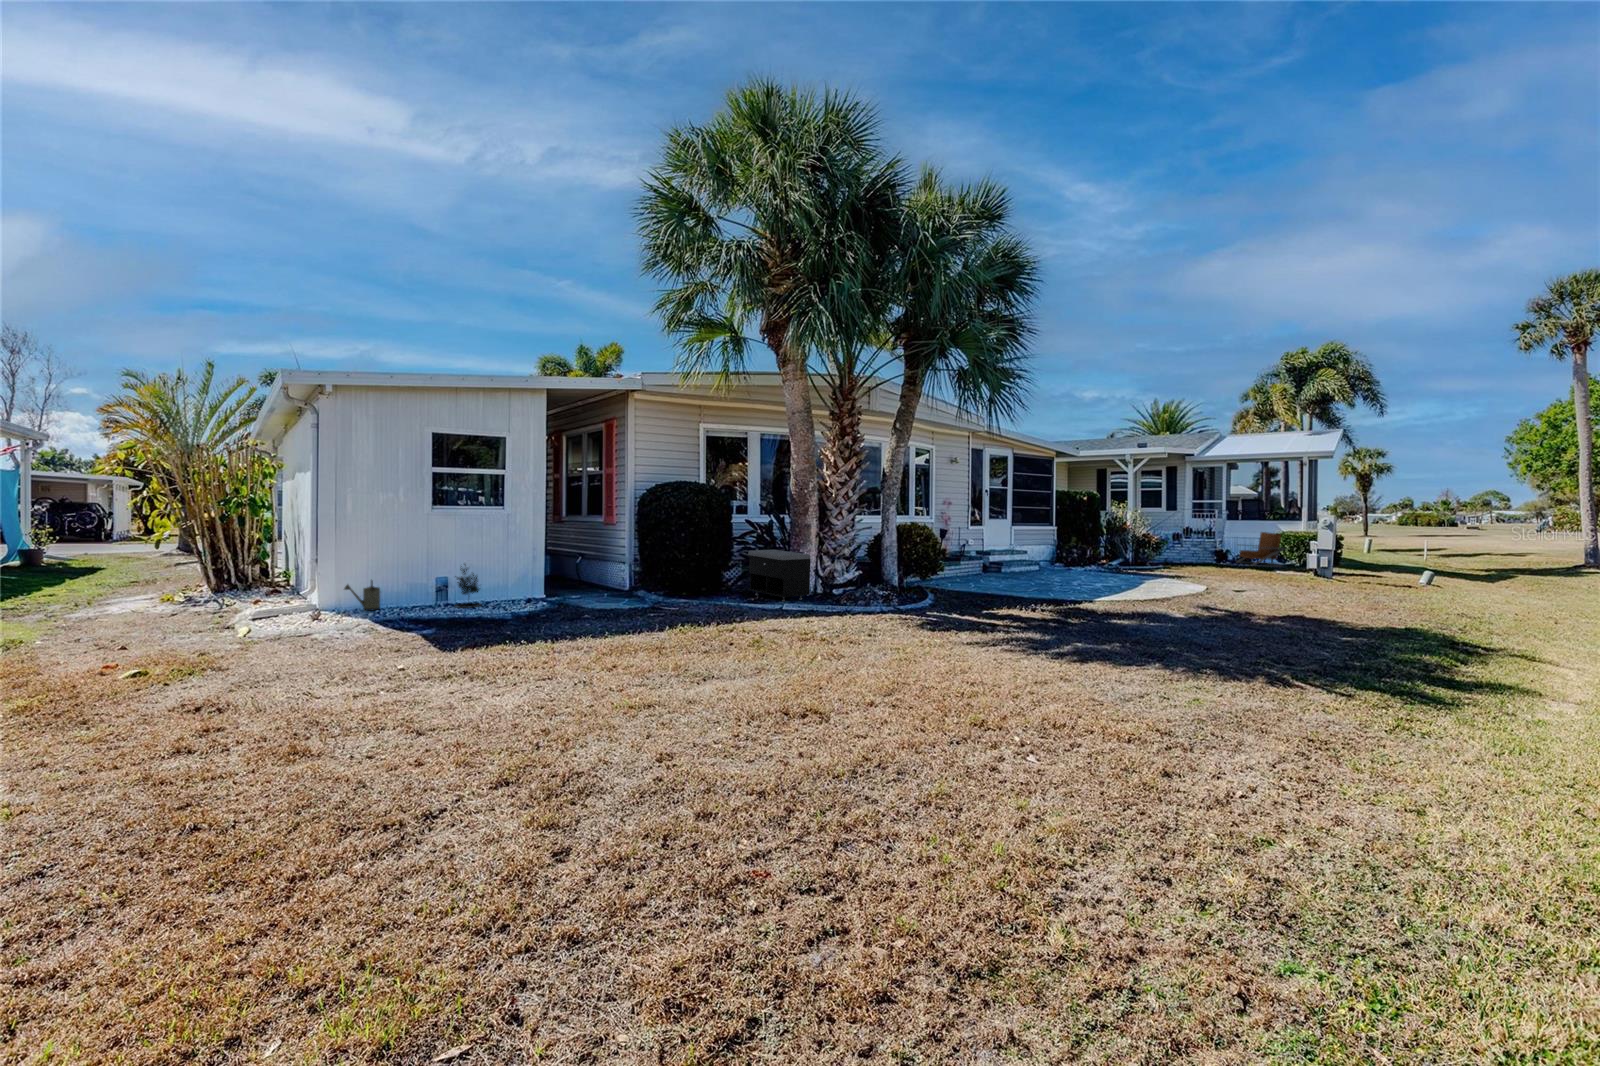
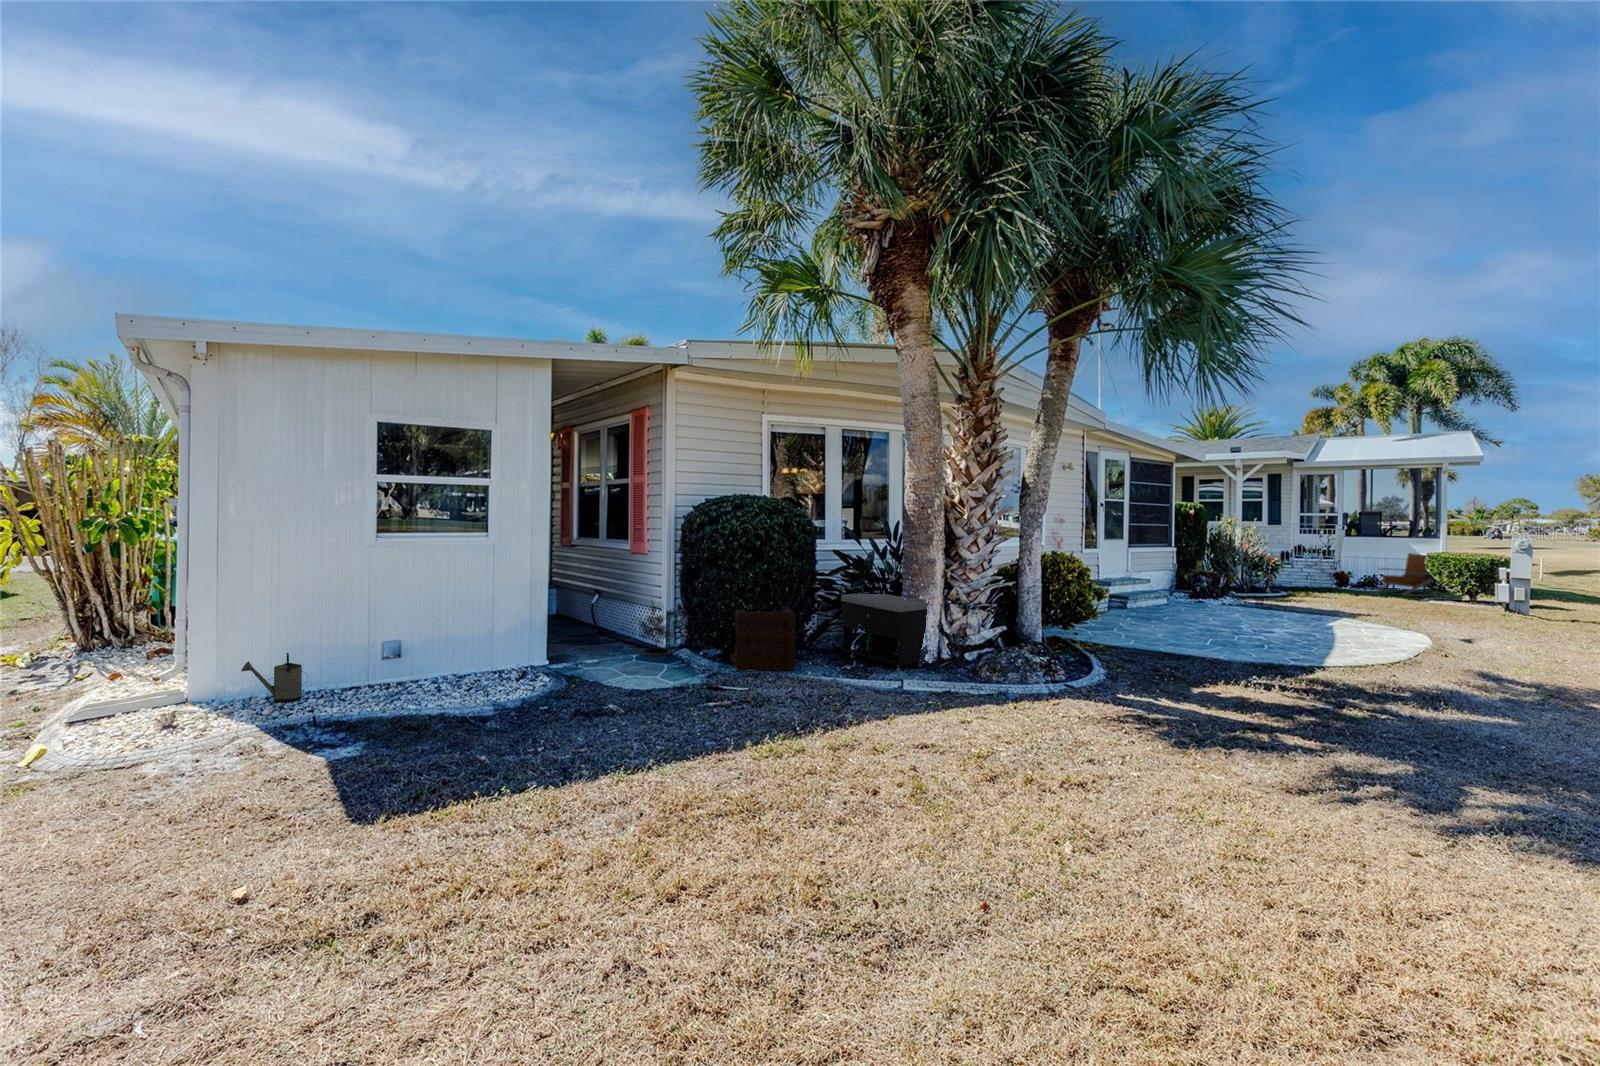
wooden crate: none [669,556,711,601] -> present [731,608,796,672]
potted tree: present [455,564,481,608] -> present [638,605,672,656]

